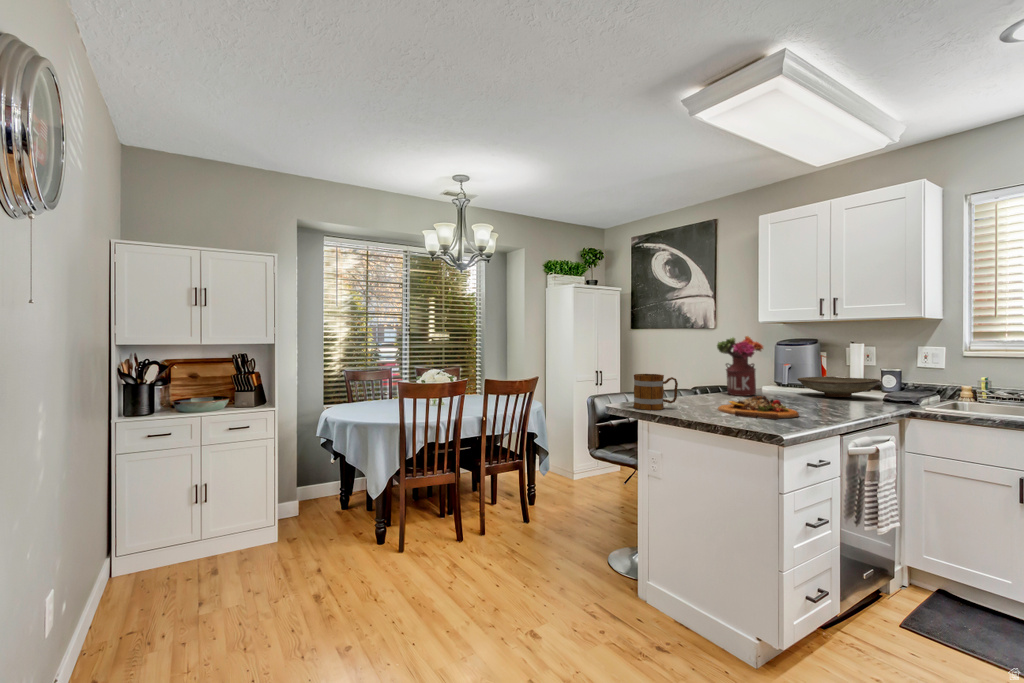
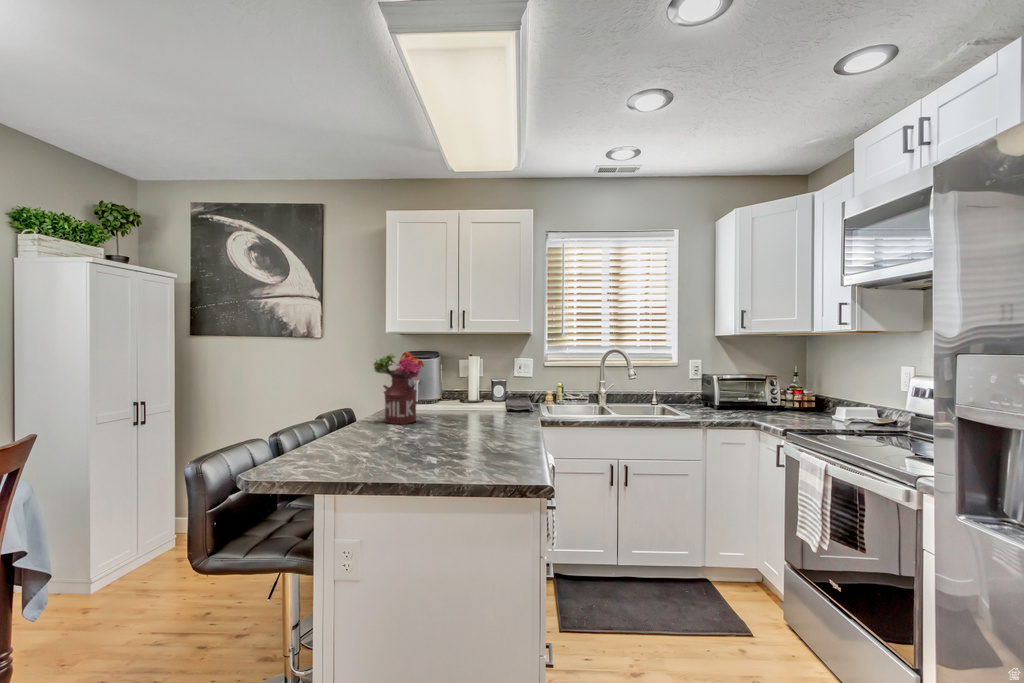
mug: present [634,374,678,410] -> none [341,415,400,474]
decorative bowl: present [797,377,880,397] -> none [439,390,506,412]
cutting board: present [718,396,799,420] -> none [431,426,517,458]

